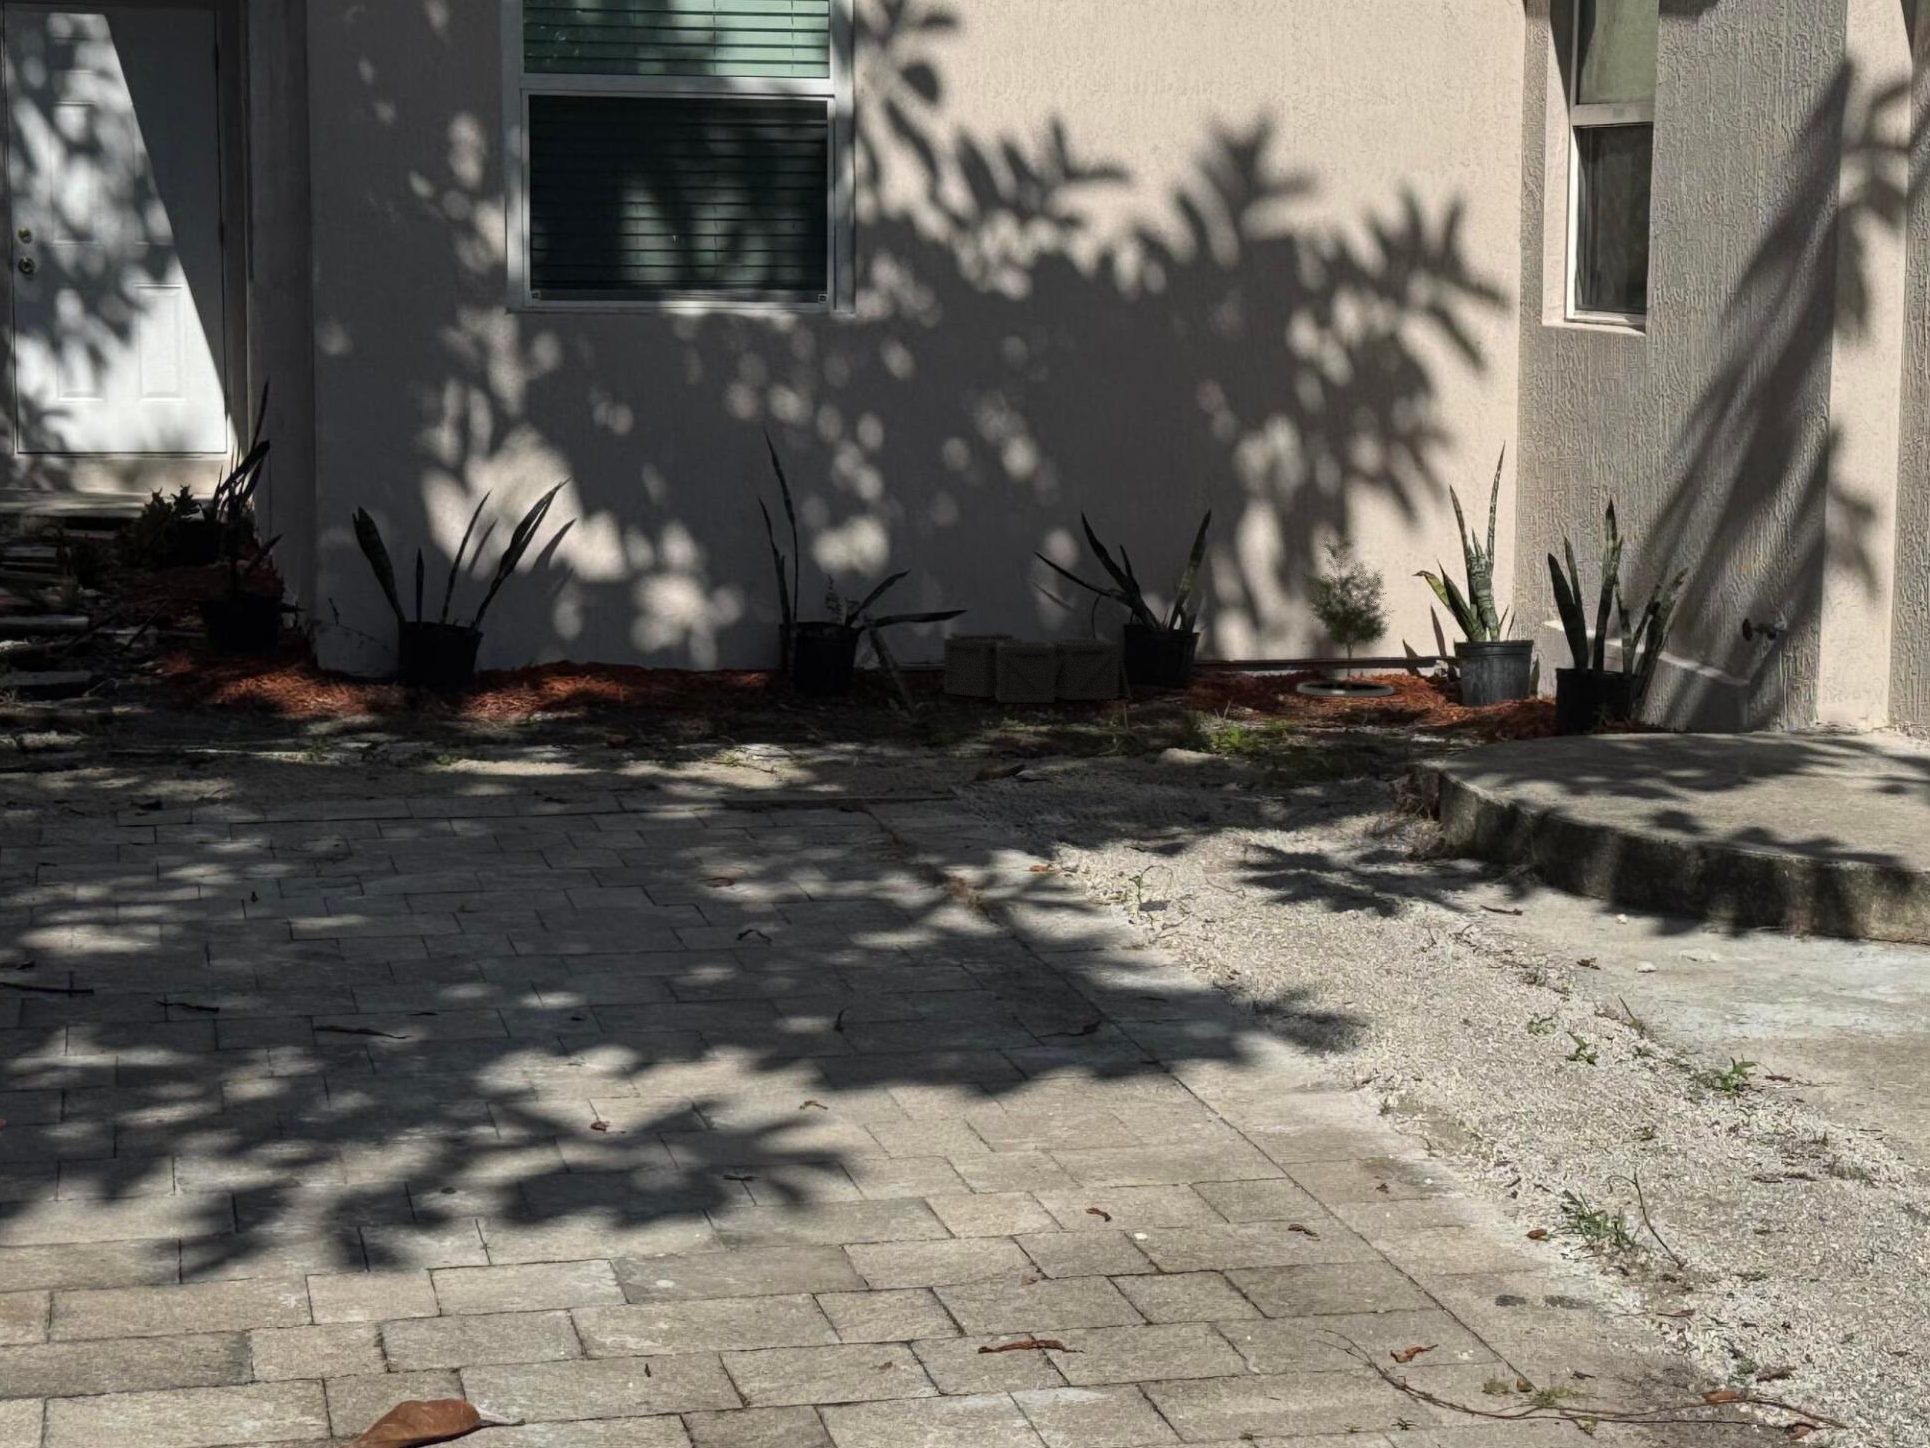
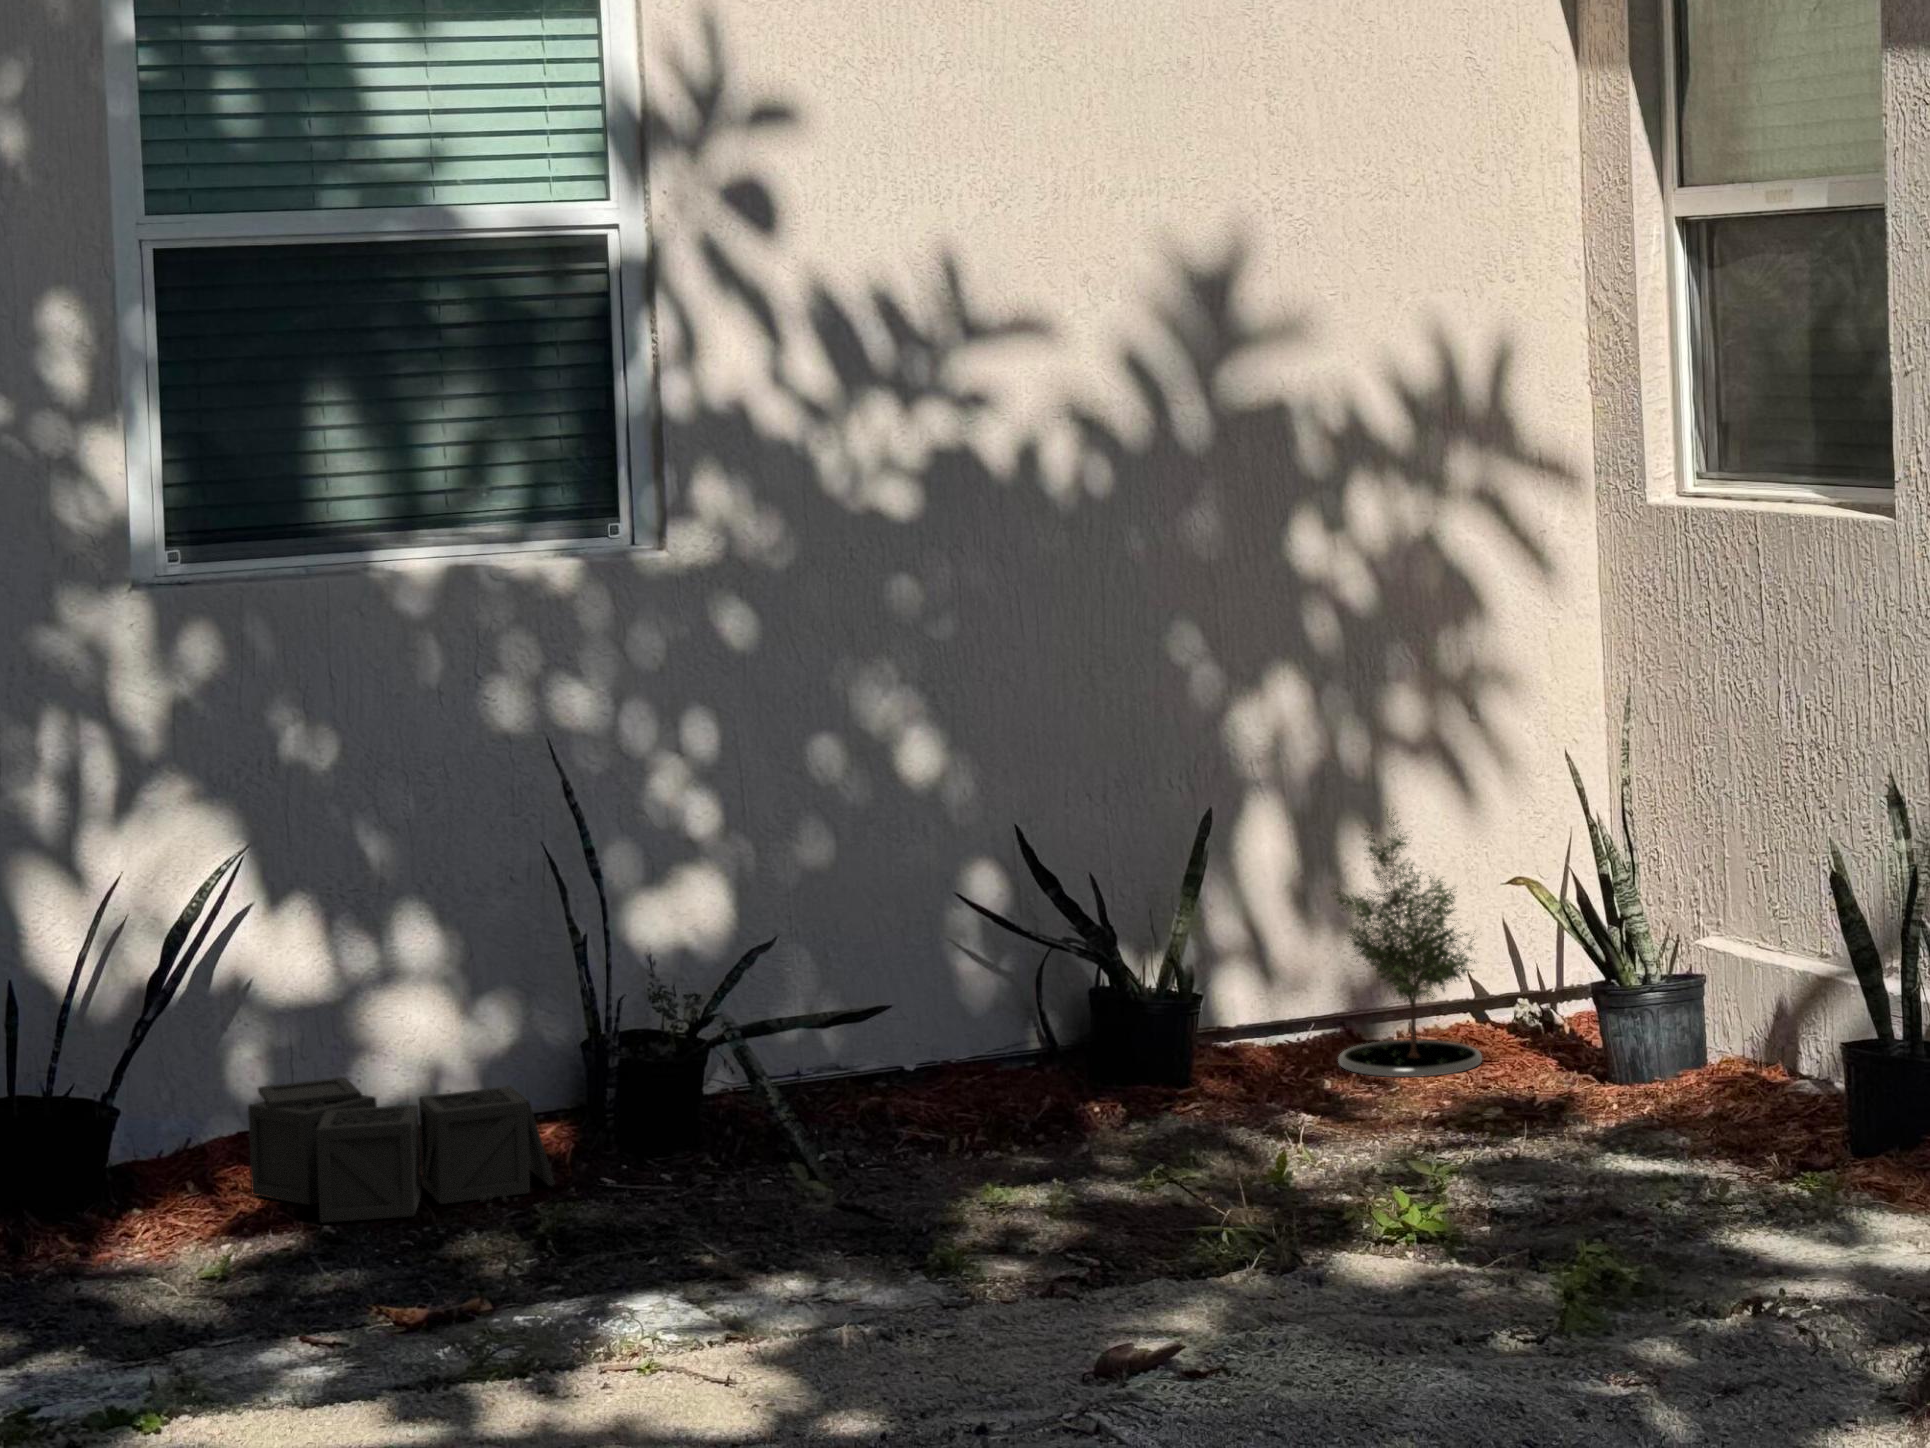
storage bin: present [944,632,1131,703] -> present [248,1077,555,1223]

